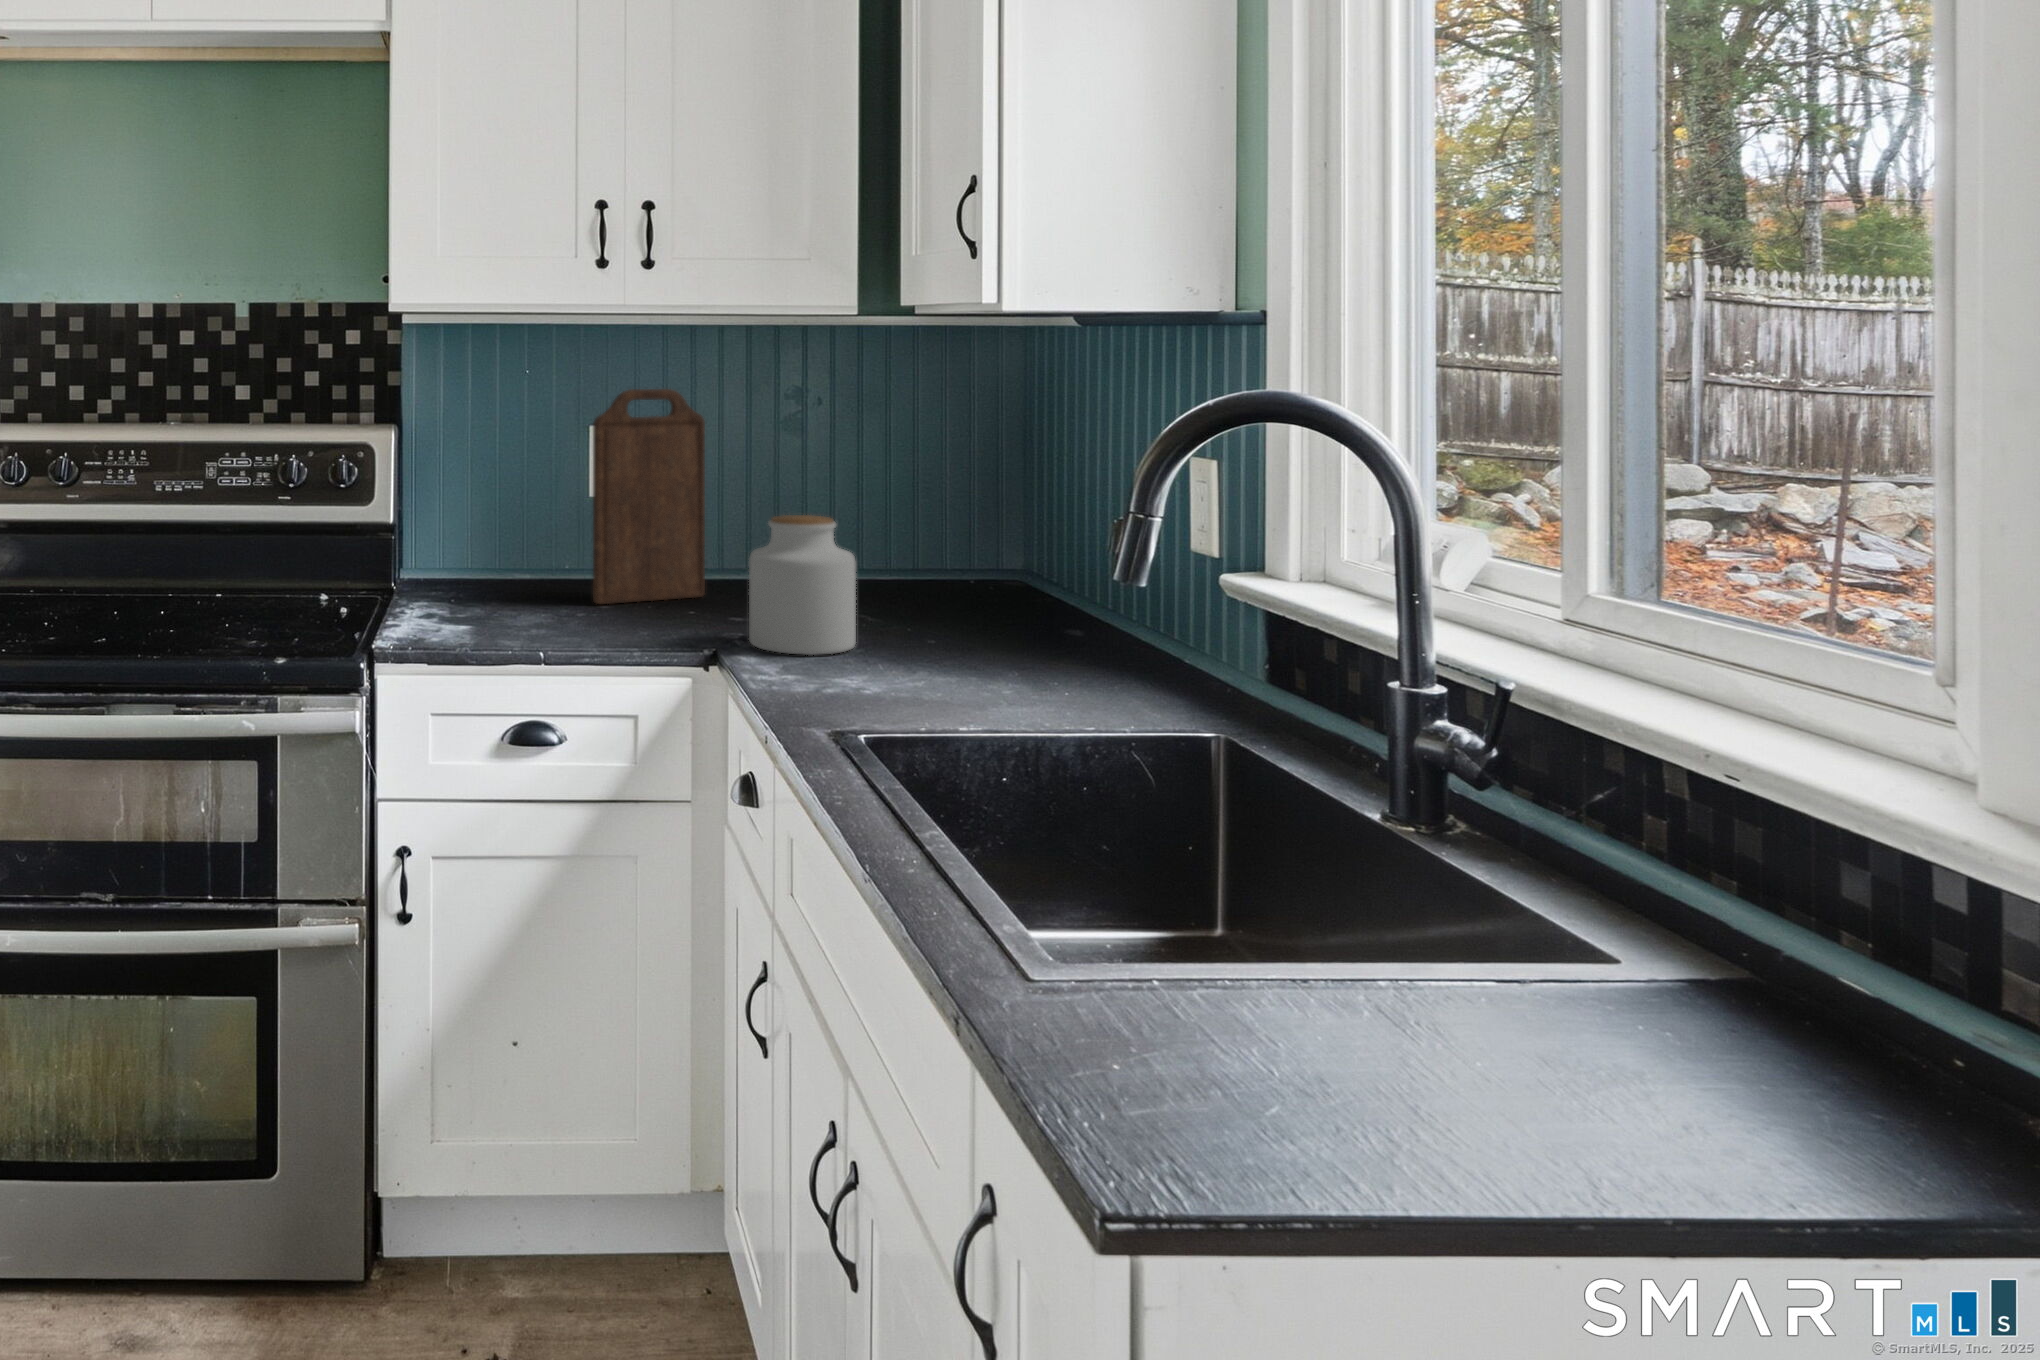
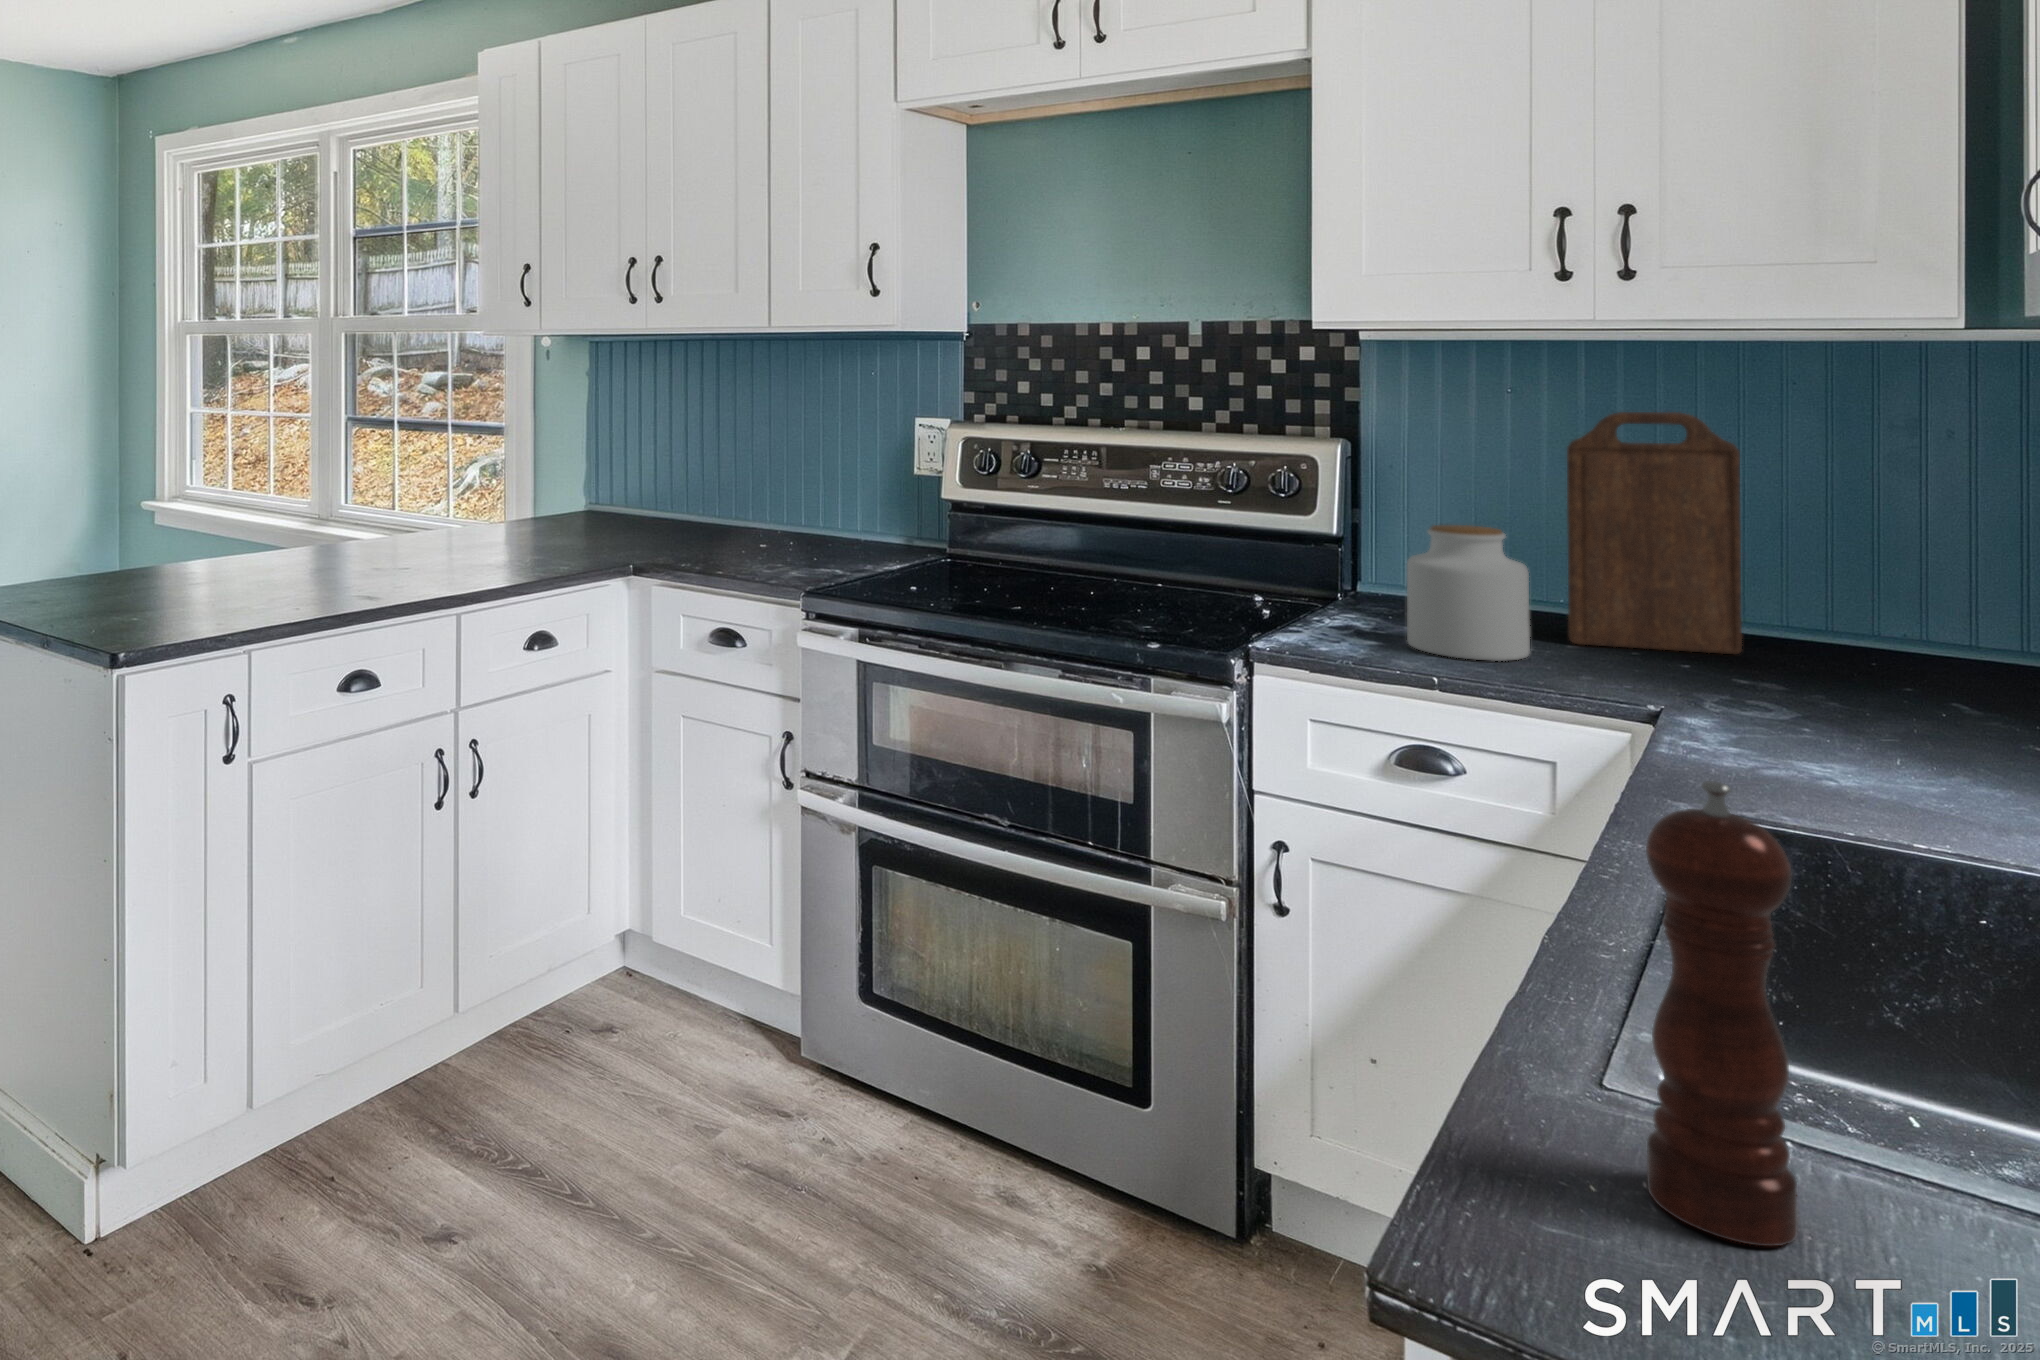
jar: present [749,515,856,655] -> present [1407,525,1530,661]
pepper mill: none [1152,686,1258,1080] -> present [1646,781,1798,1246]

